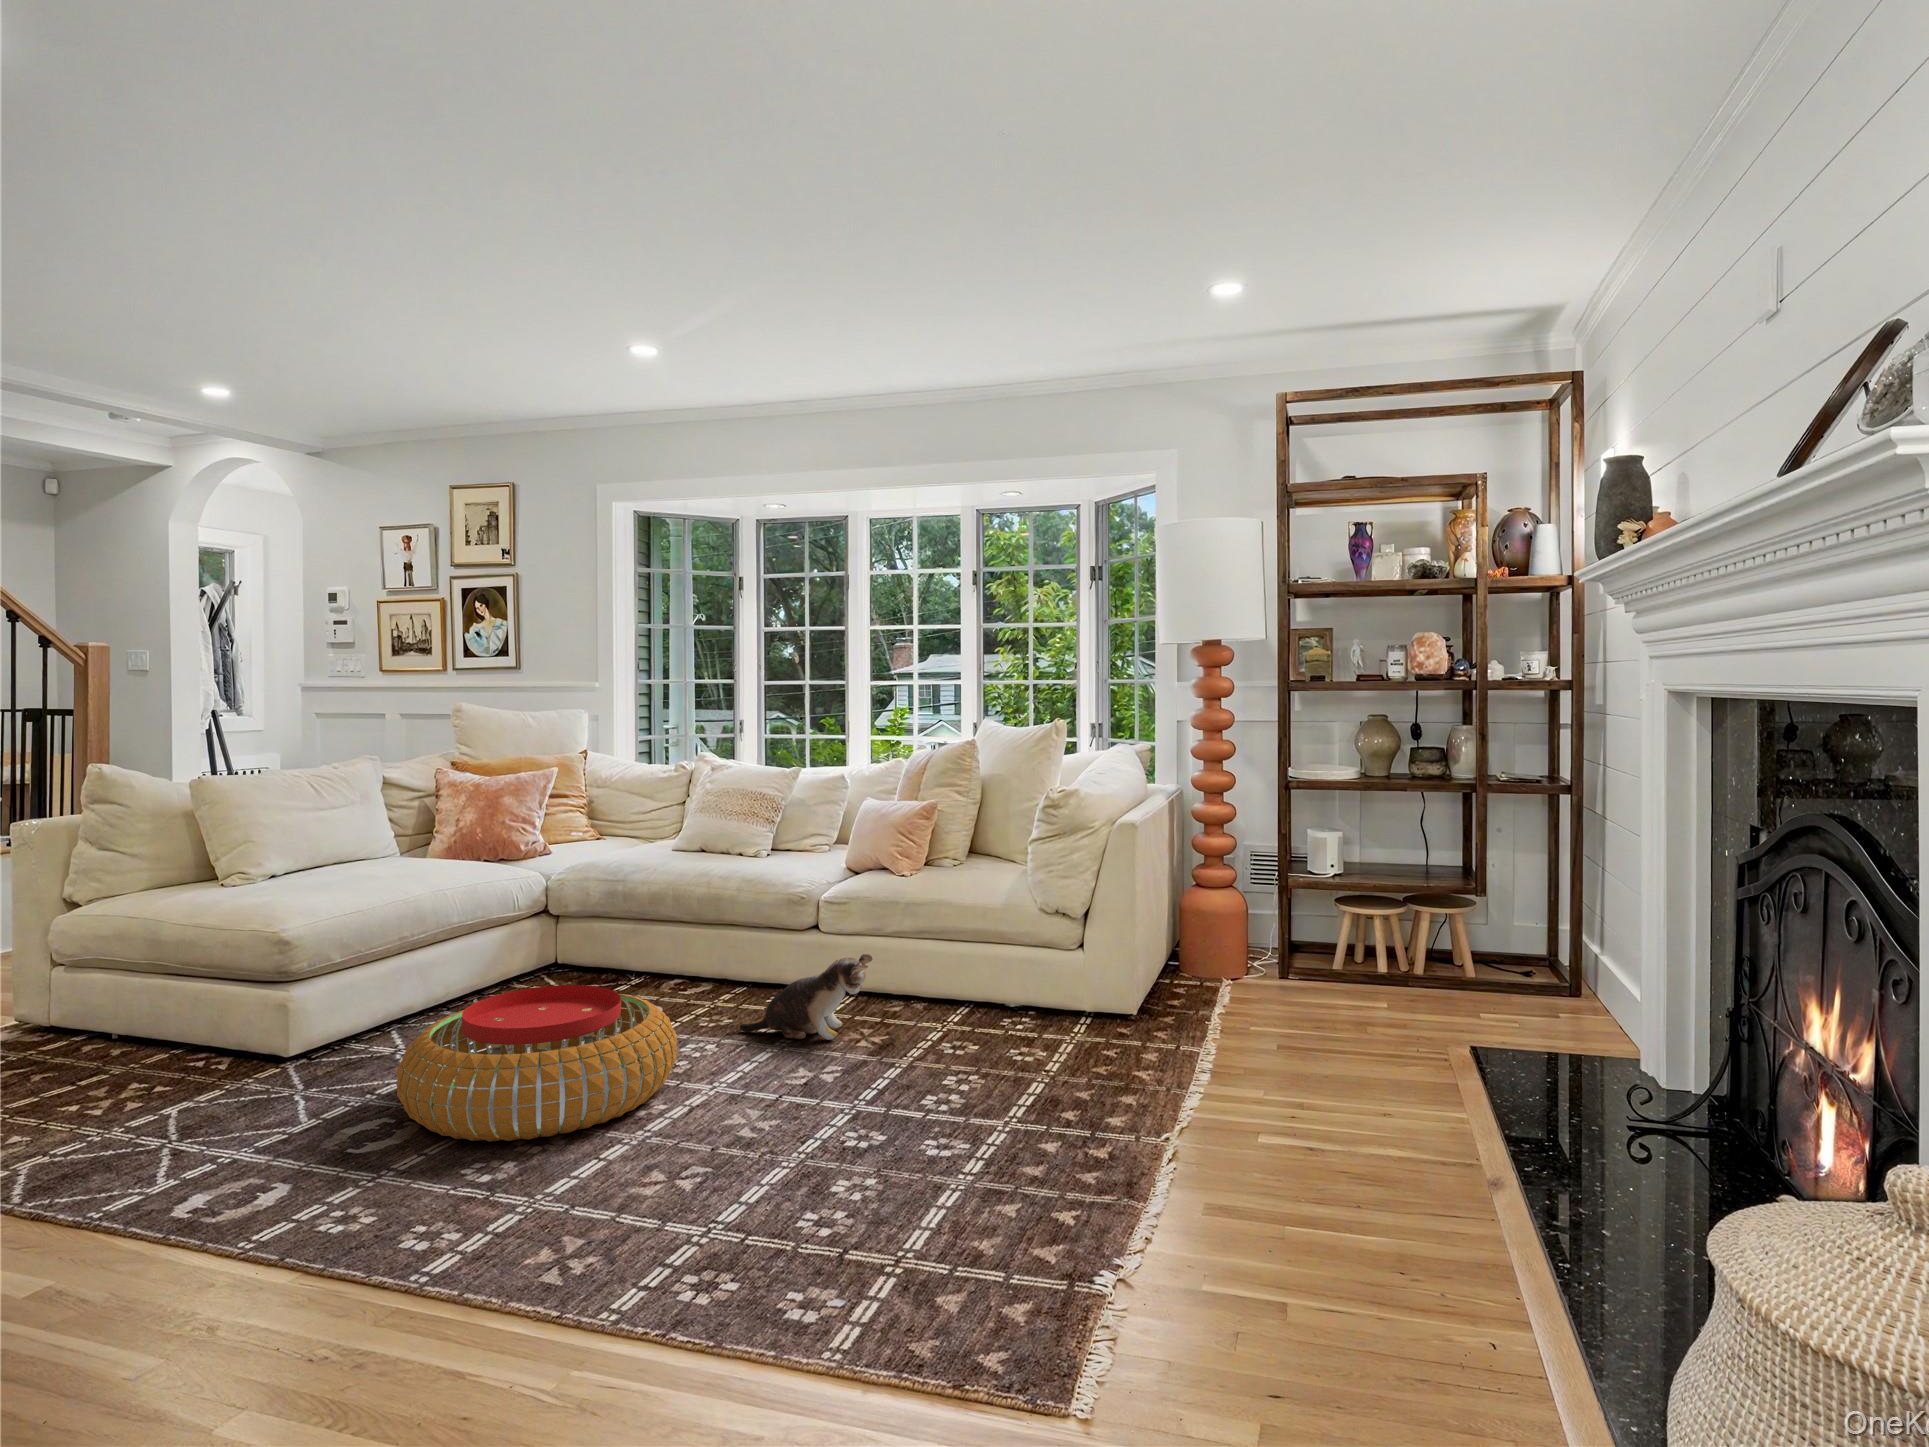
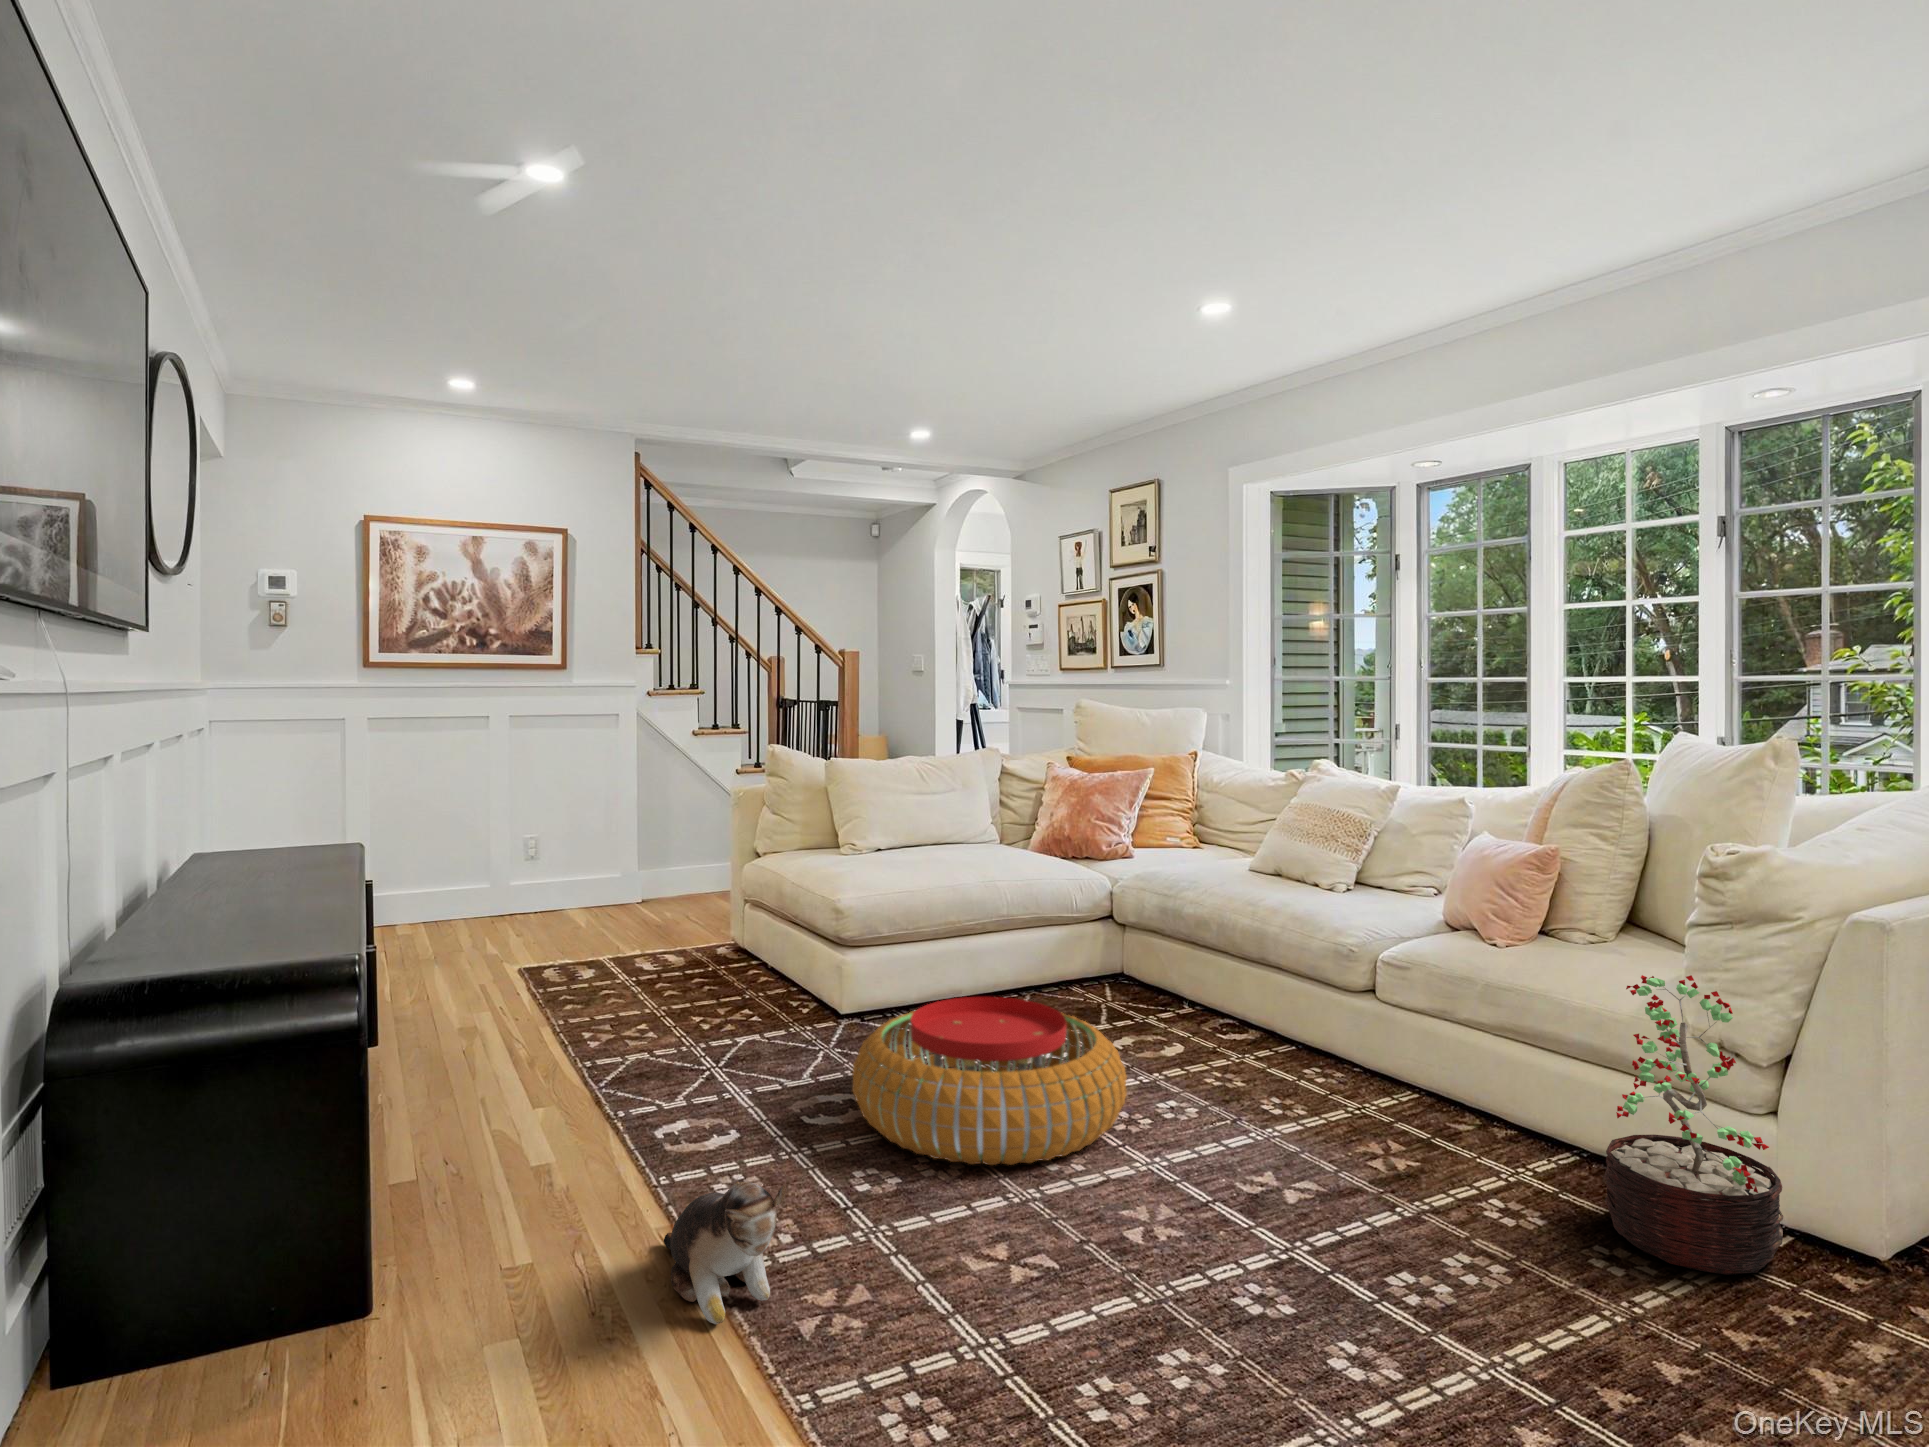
decorative plant: none [1004,872,1095,1047] -> present [1604,975,1783,1275]
plush toy: present [740,954,873,1040] -> present [664,1181,786,1324]

